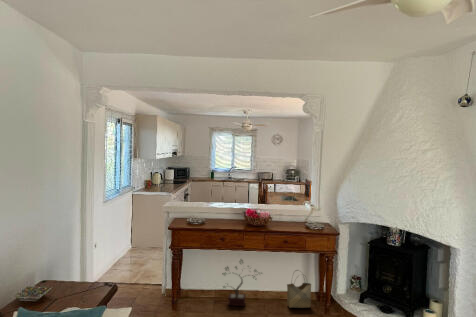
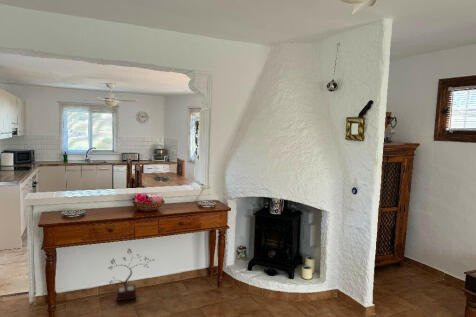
woven basket: present [287,283,311,308] -> none [180,250,204,289]

